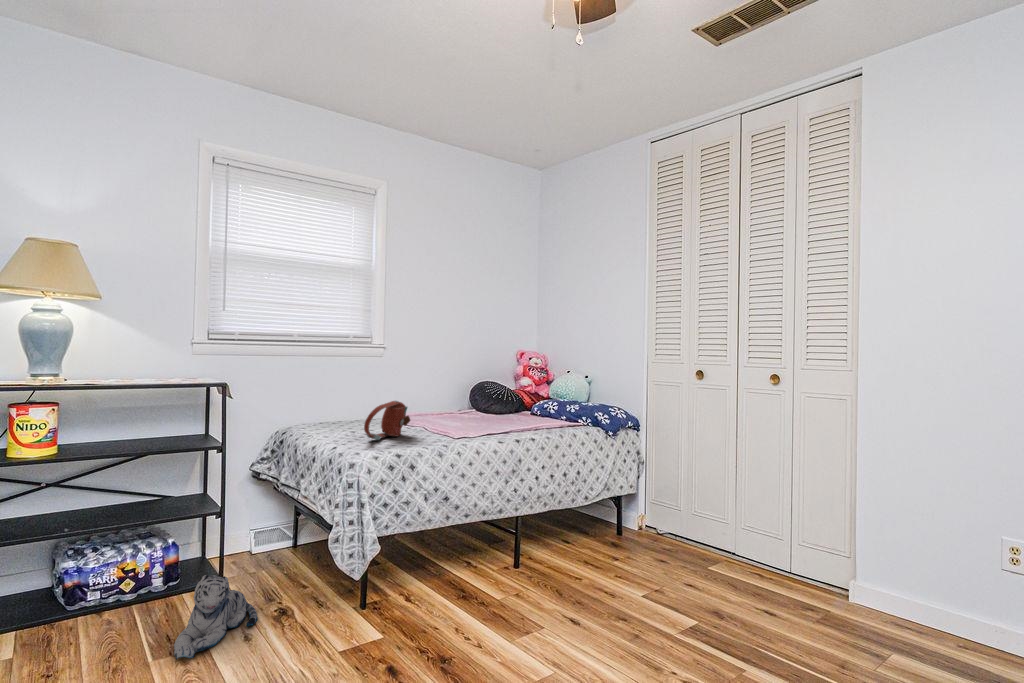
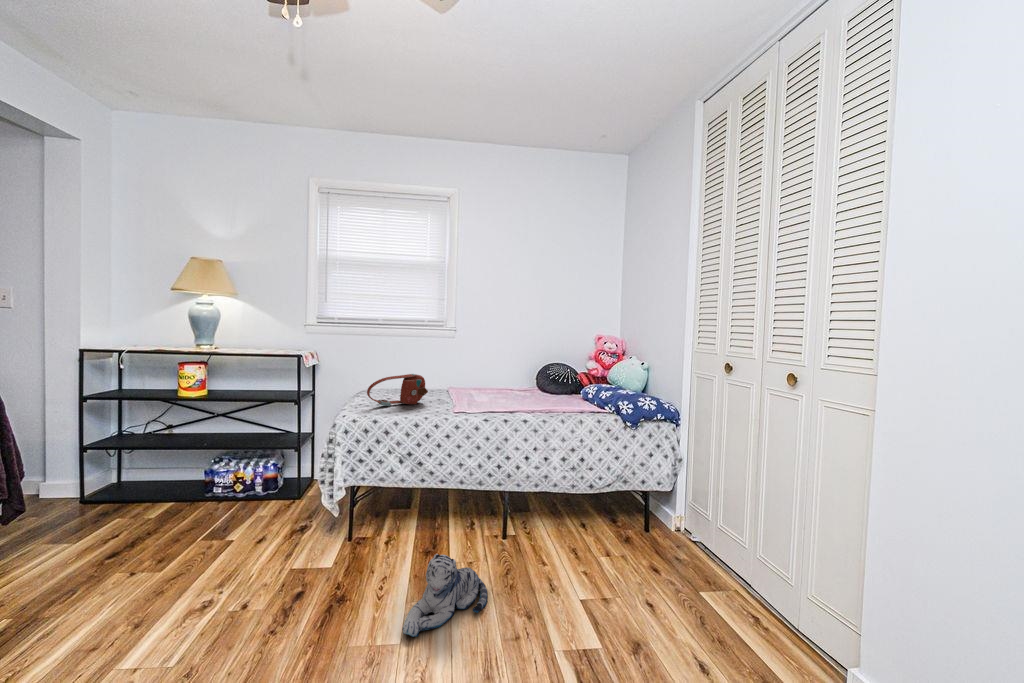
plush toy: present [174,575,258,660] -> present [402,554,488,637]

